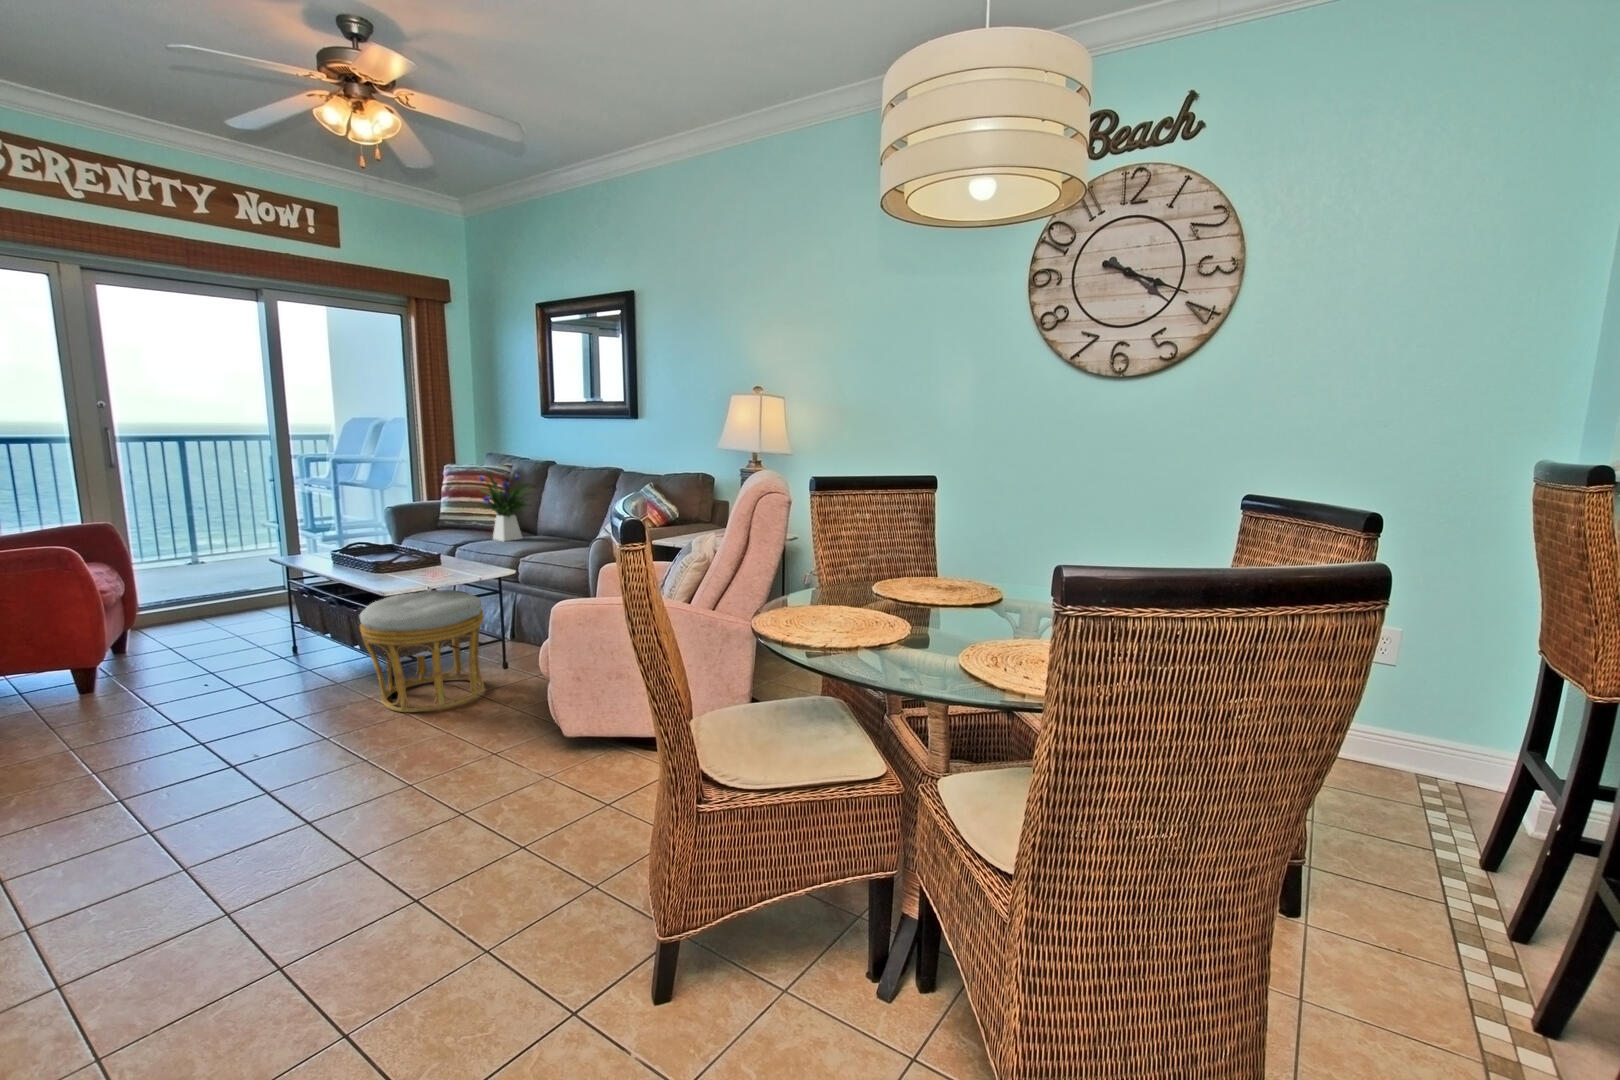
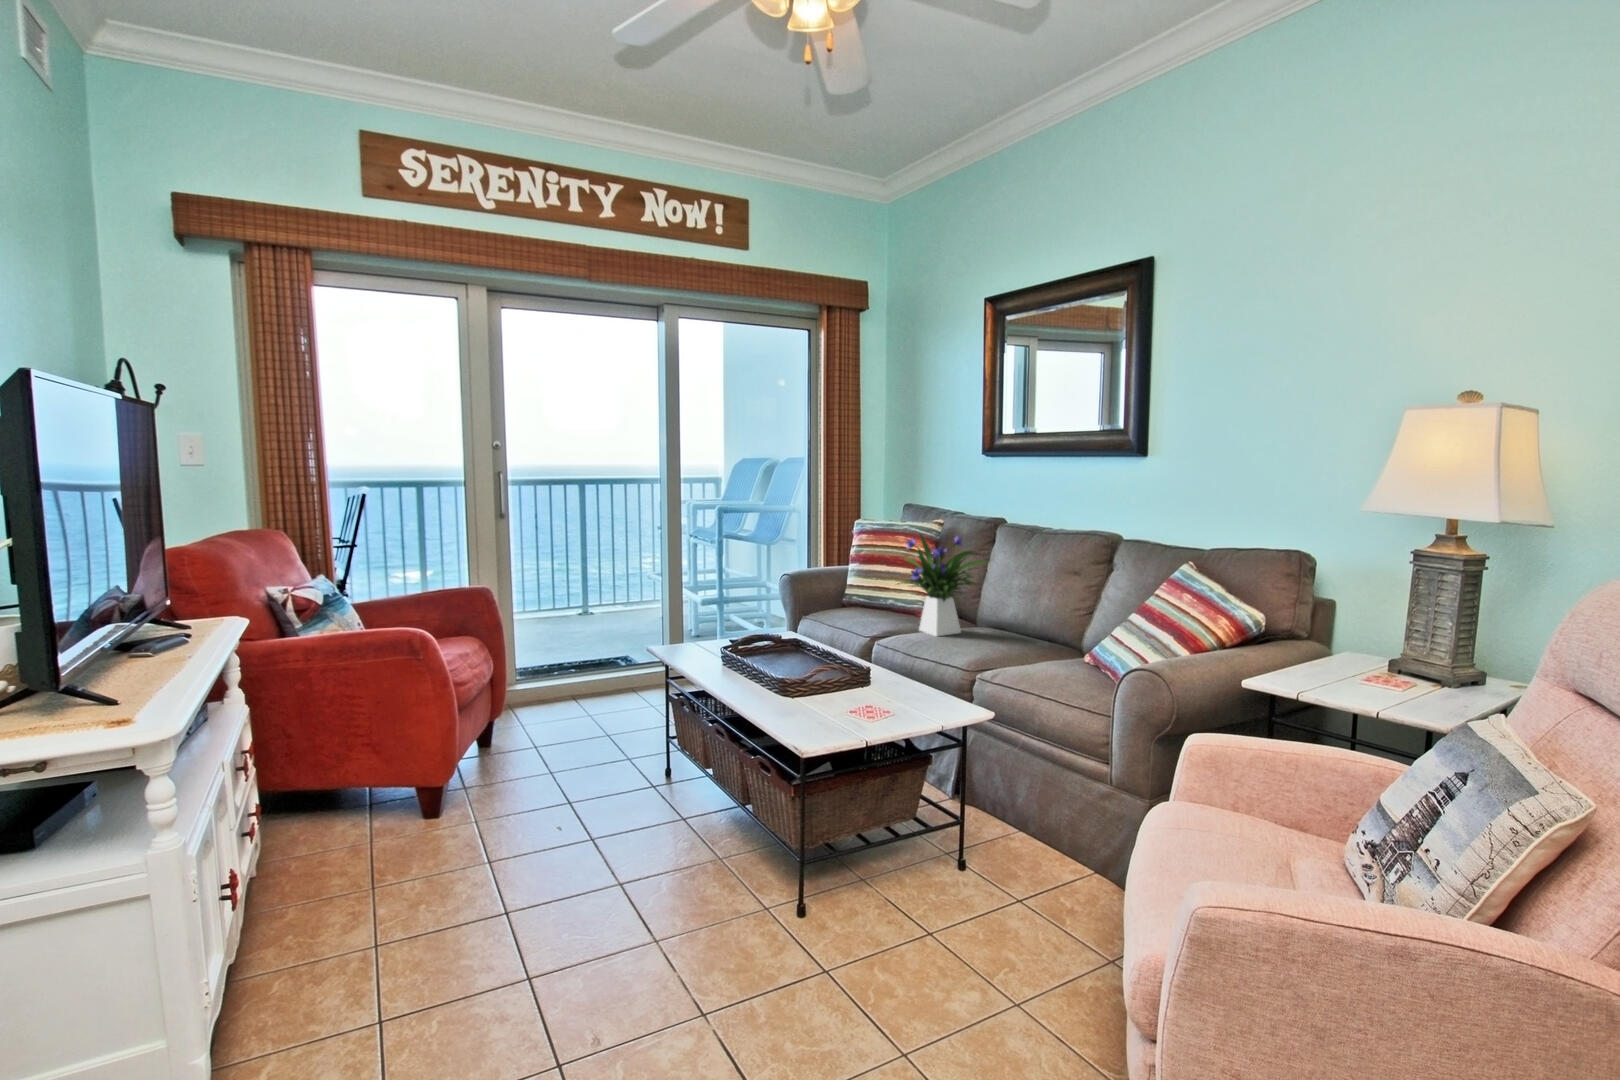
ottoman: present [360,590,484,713] -> none [761,738,952,978]

